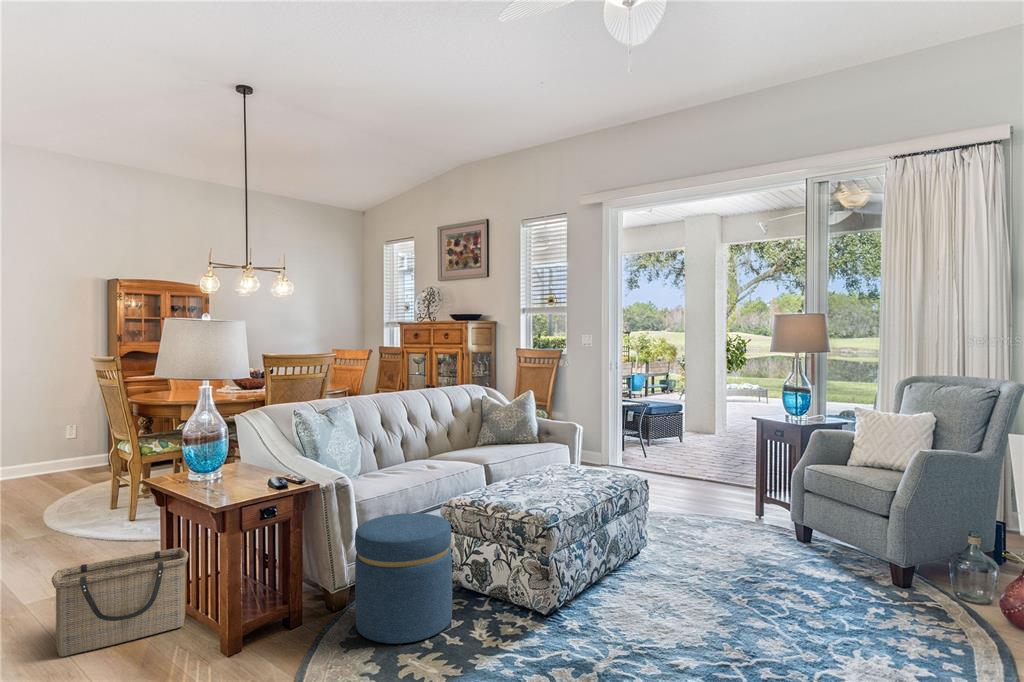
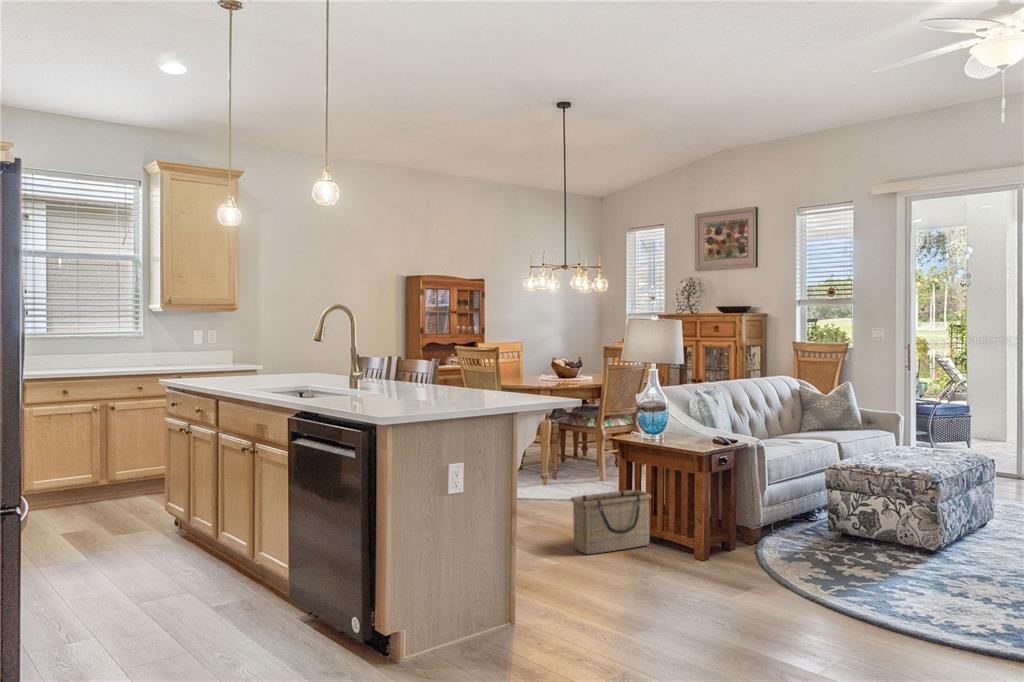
ottoman: present [355,513,452,644] -> none [777,471,857,561]

